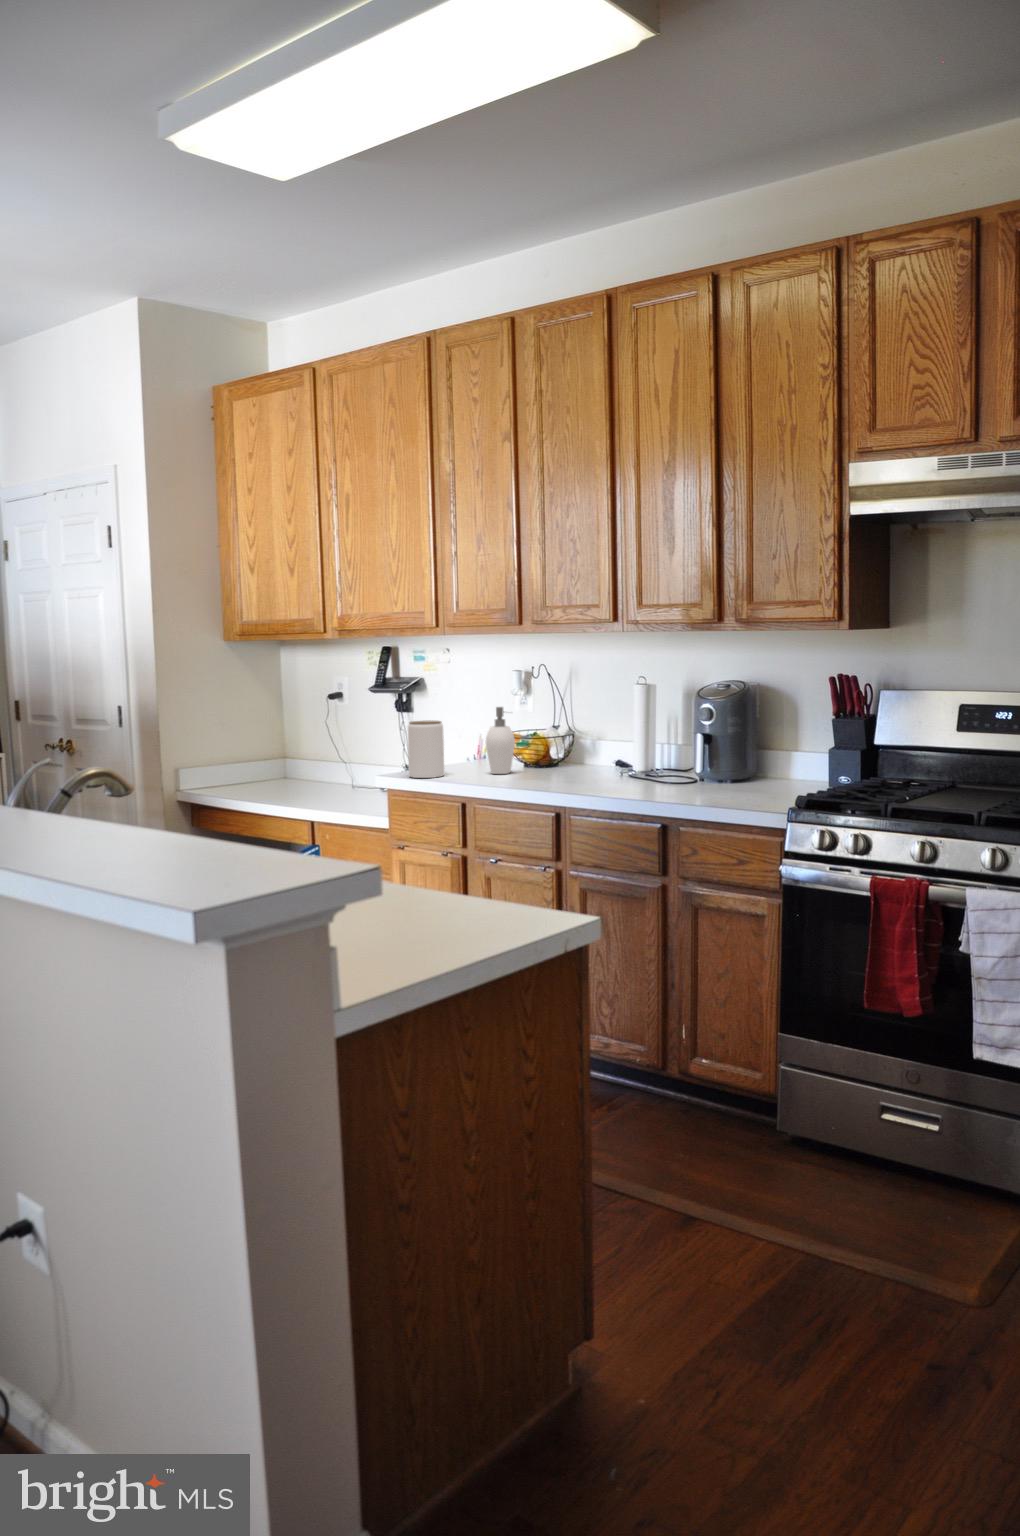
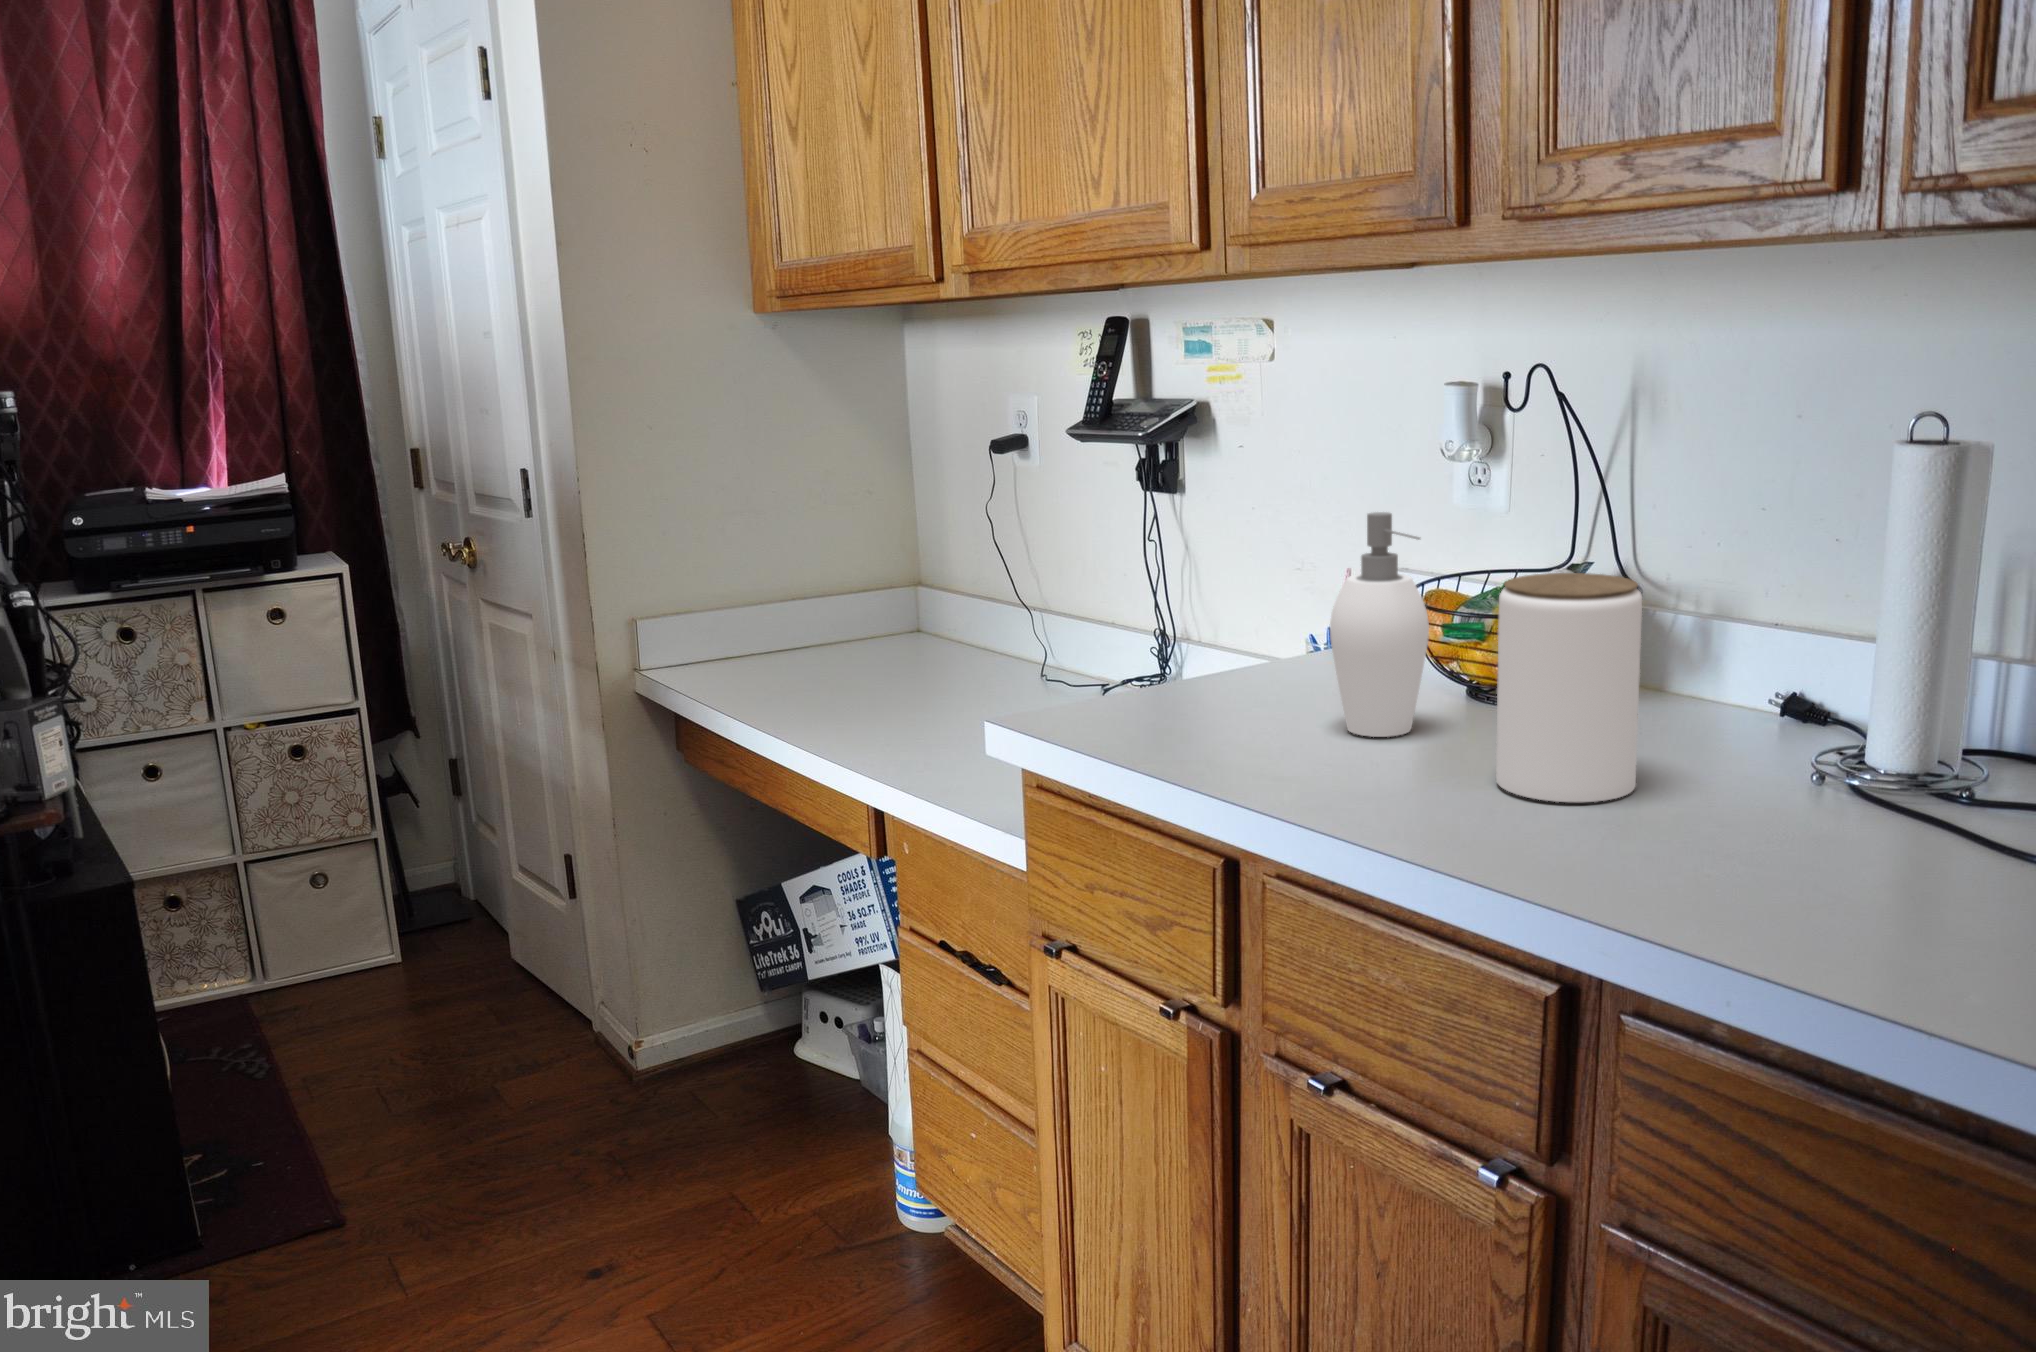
jar: present [408,721,445,778] -> present [1496,573,1642,802]

